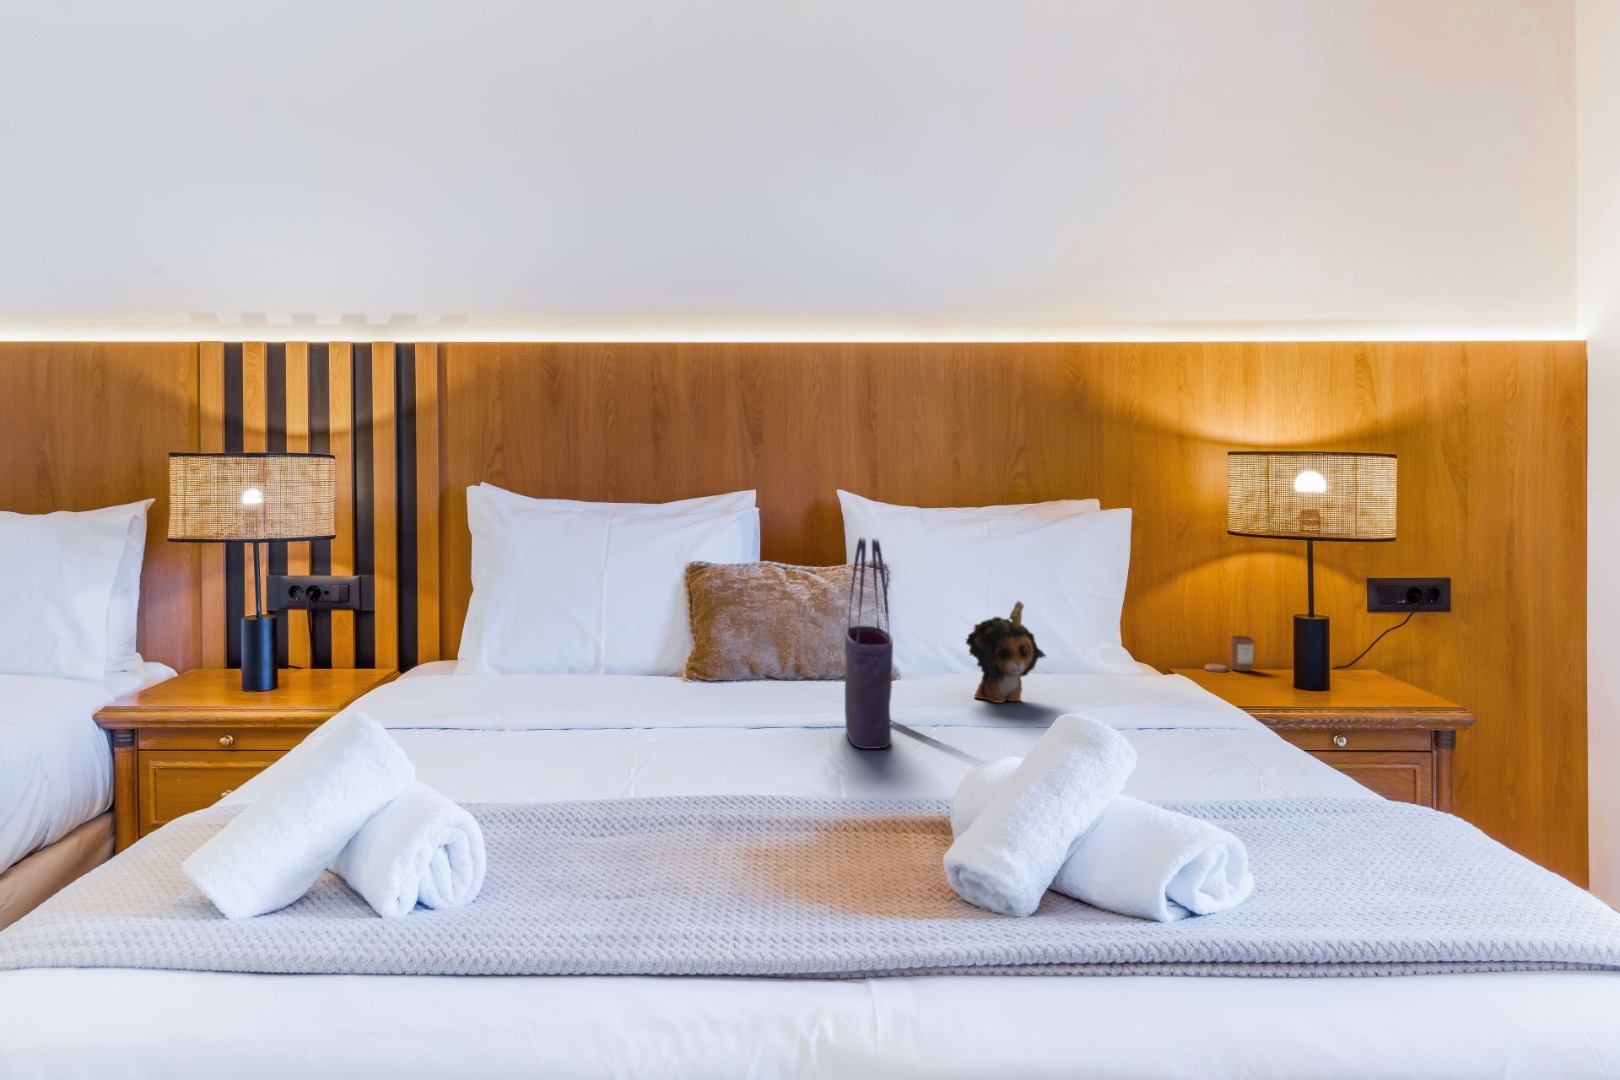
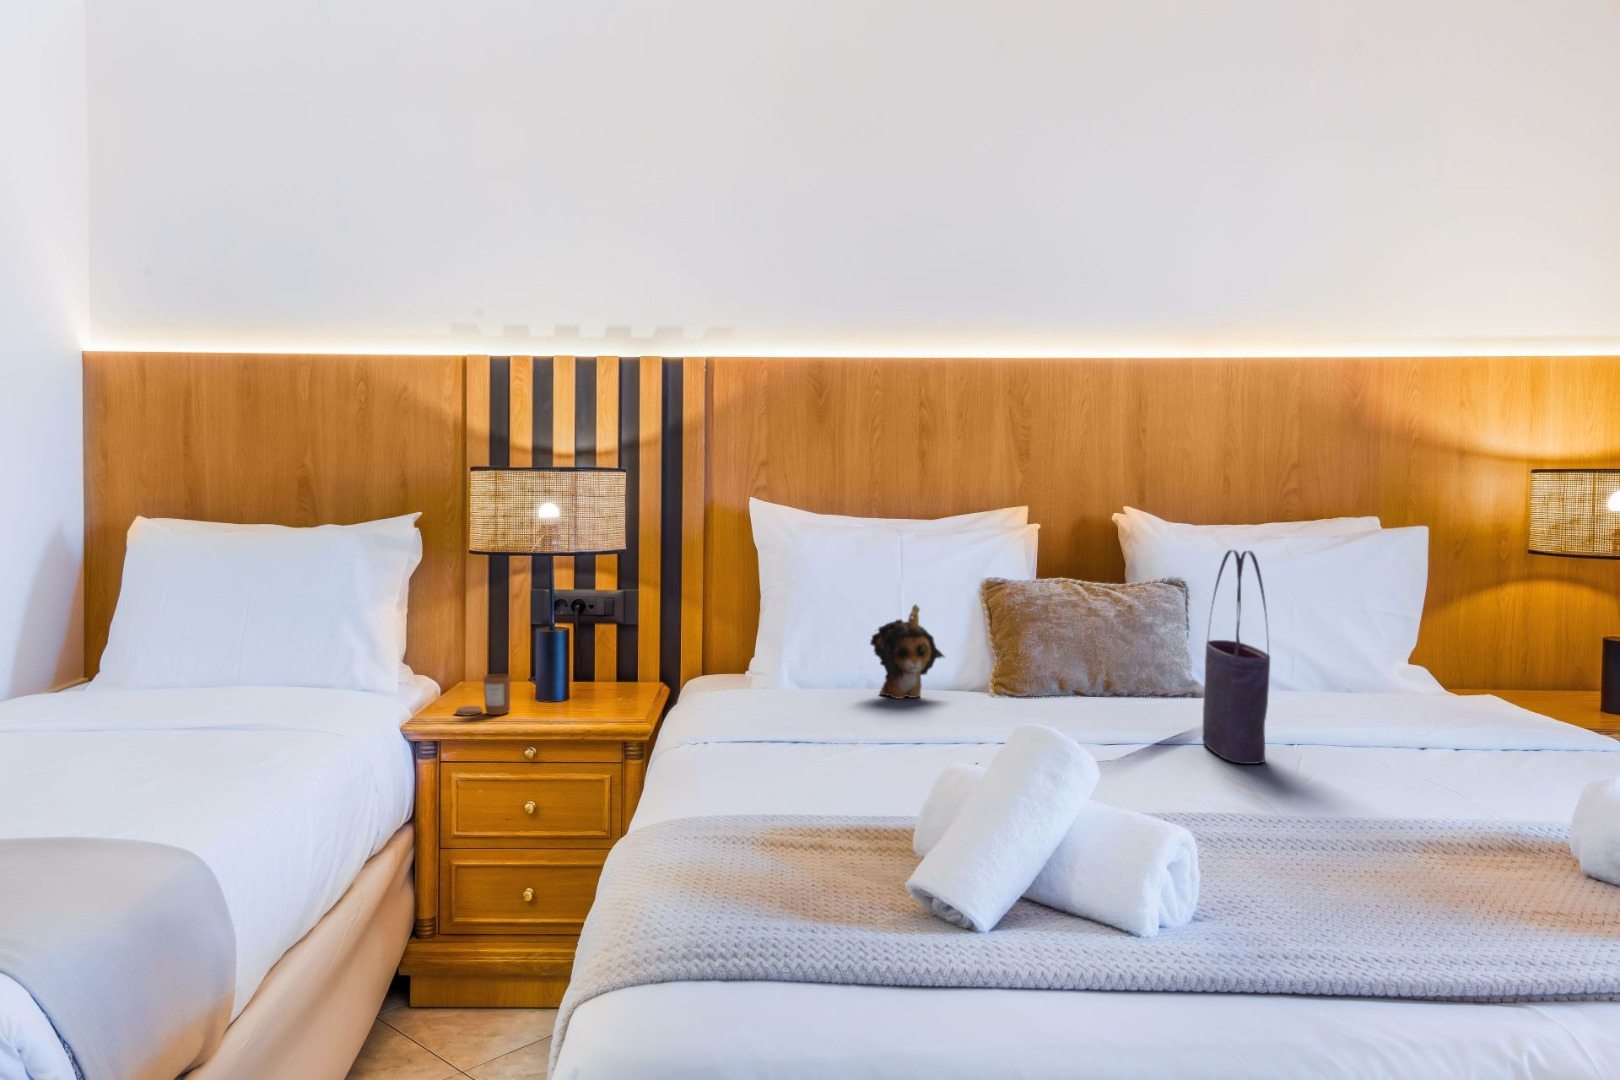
plush toy: present [966,601,1046,703] -> present [870,605,945,699]
candle: present [1204,635,1255,672] -> present [456,674,510,716]

